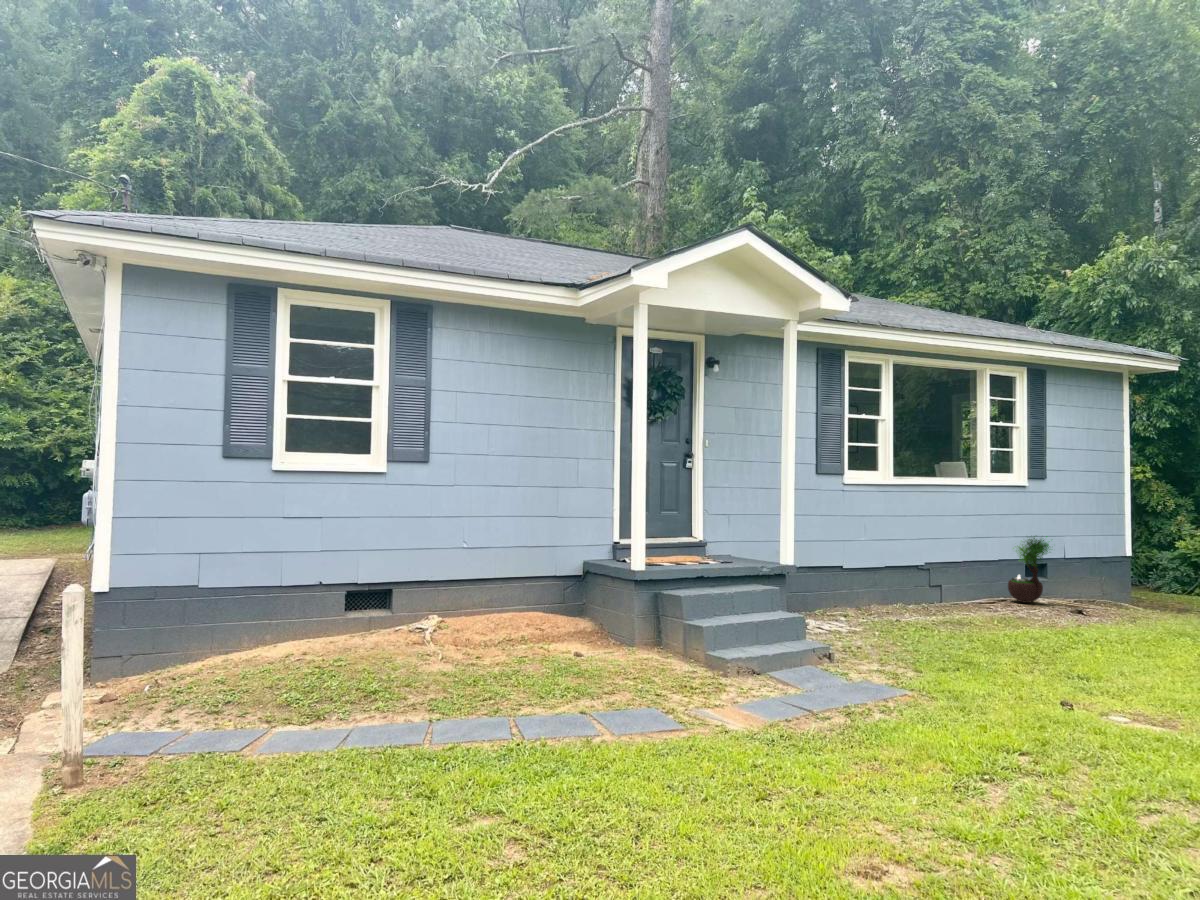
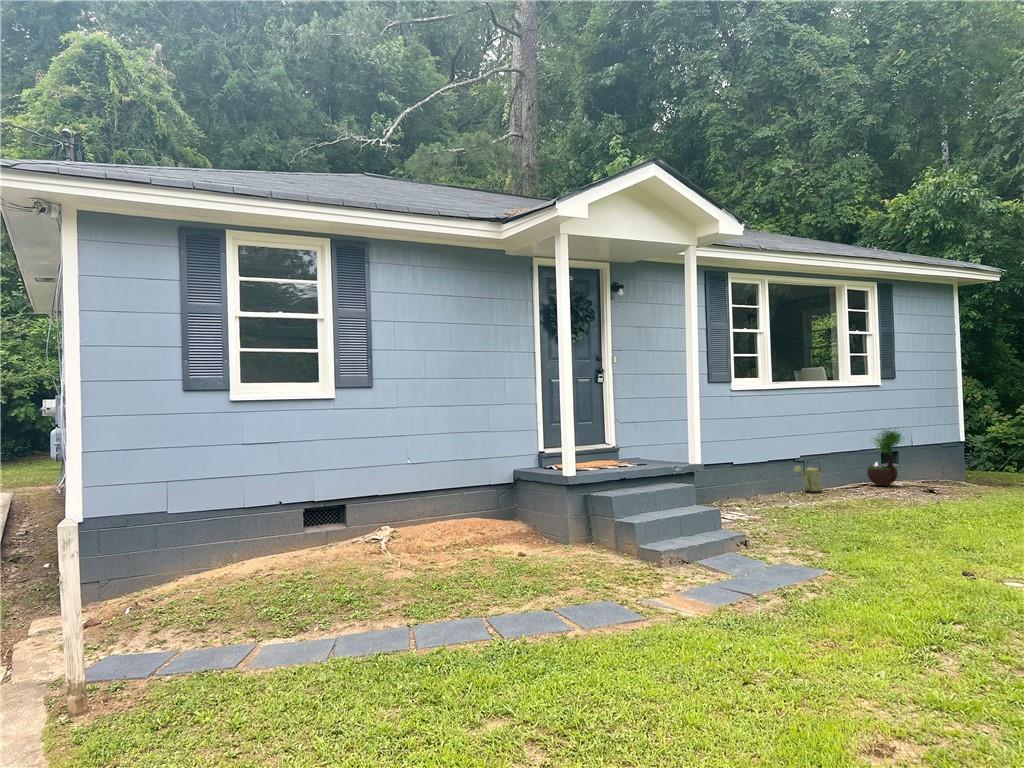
watering can: none [917,568,951,606] -> present [794,465,822,493]

